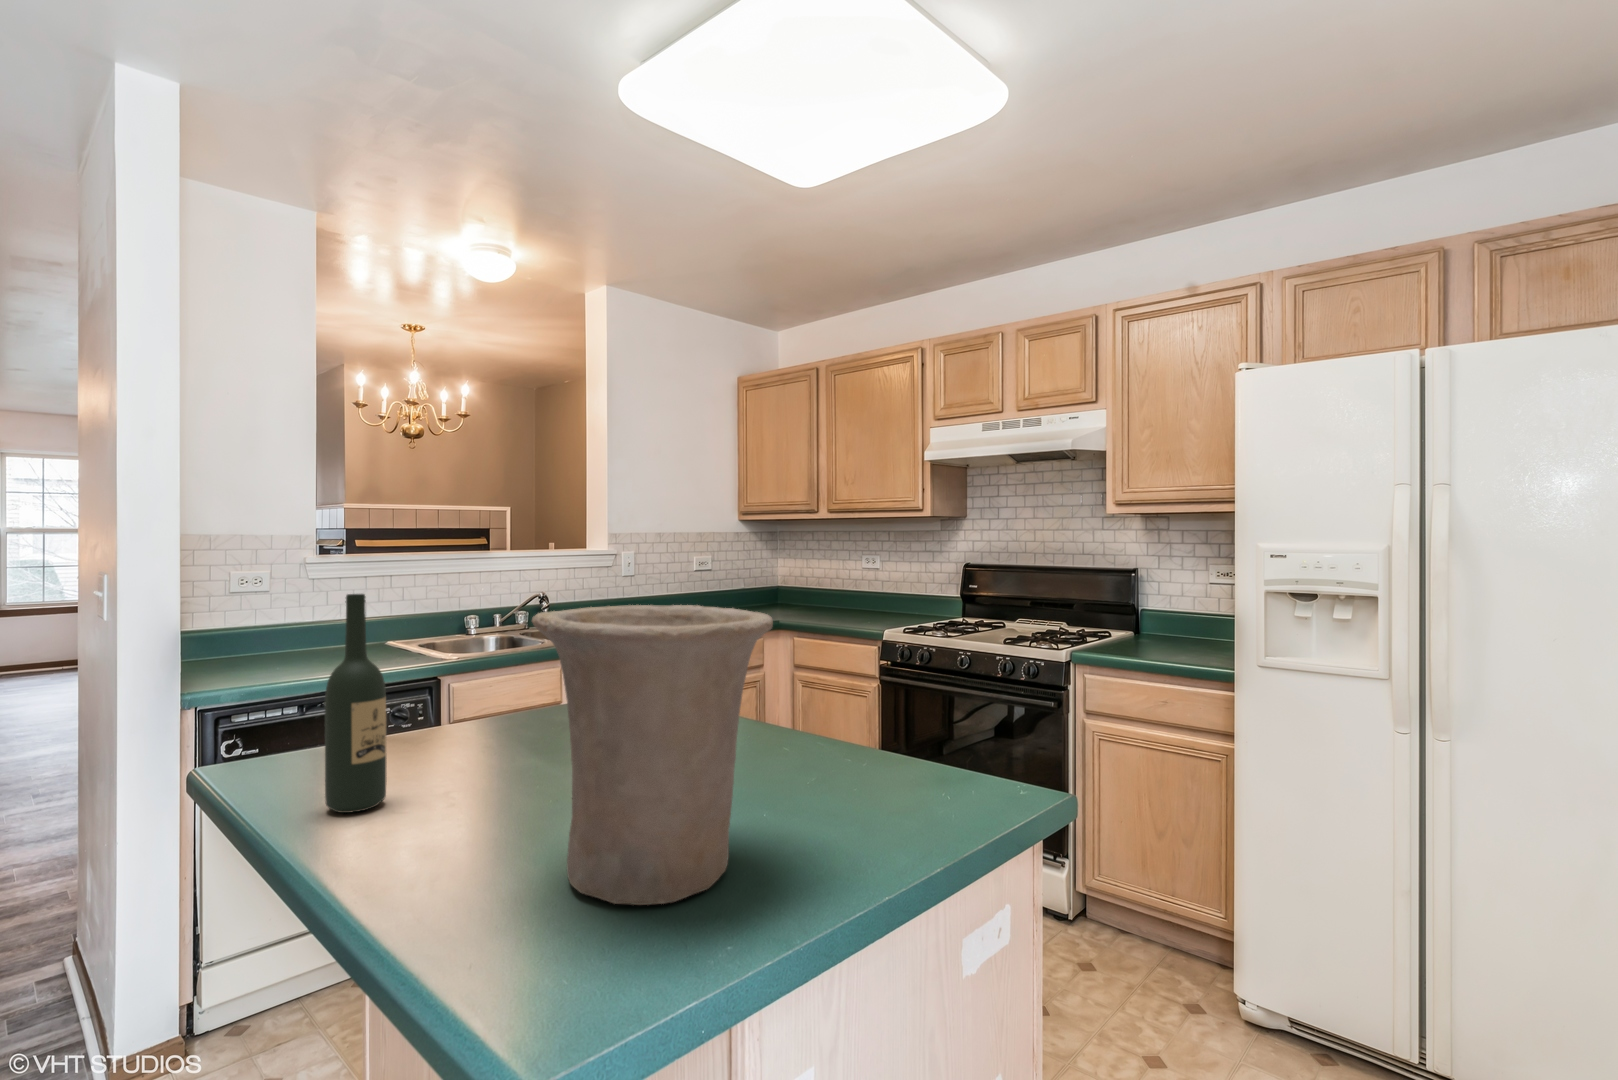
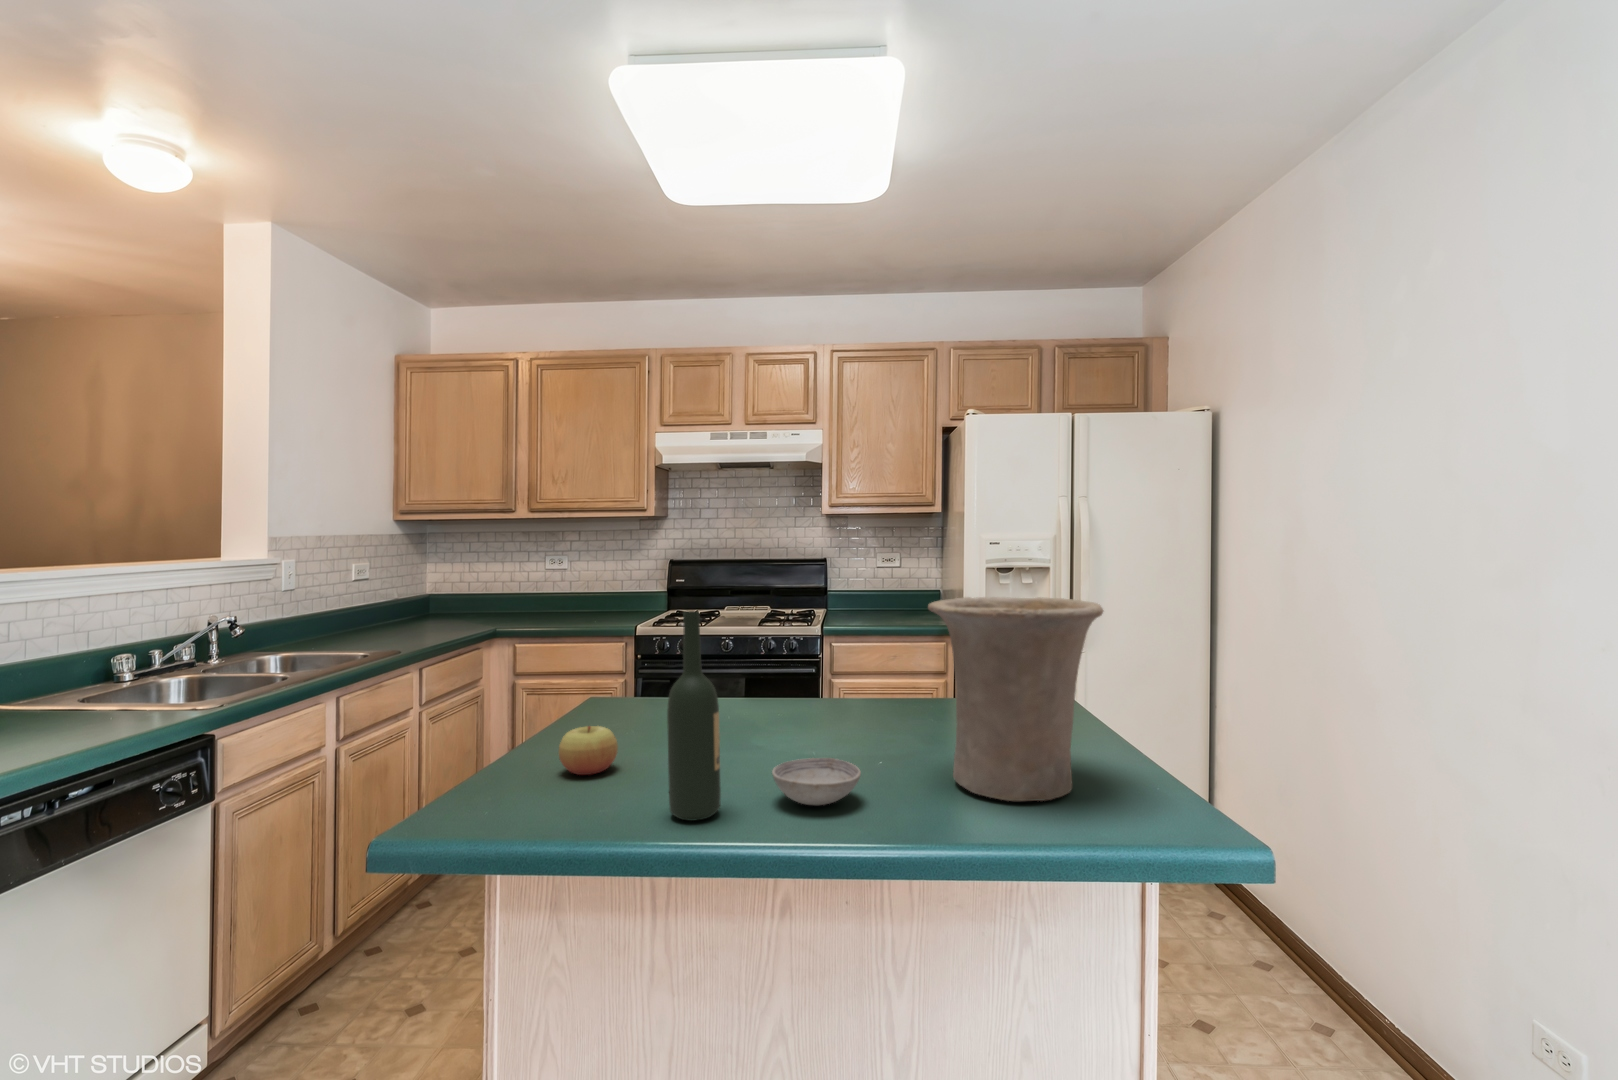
apple: none [400,705,461,752] -> present [559,726,618,775]
bowl: none [399,774,507,831] -> present [772,758,861,805]

